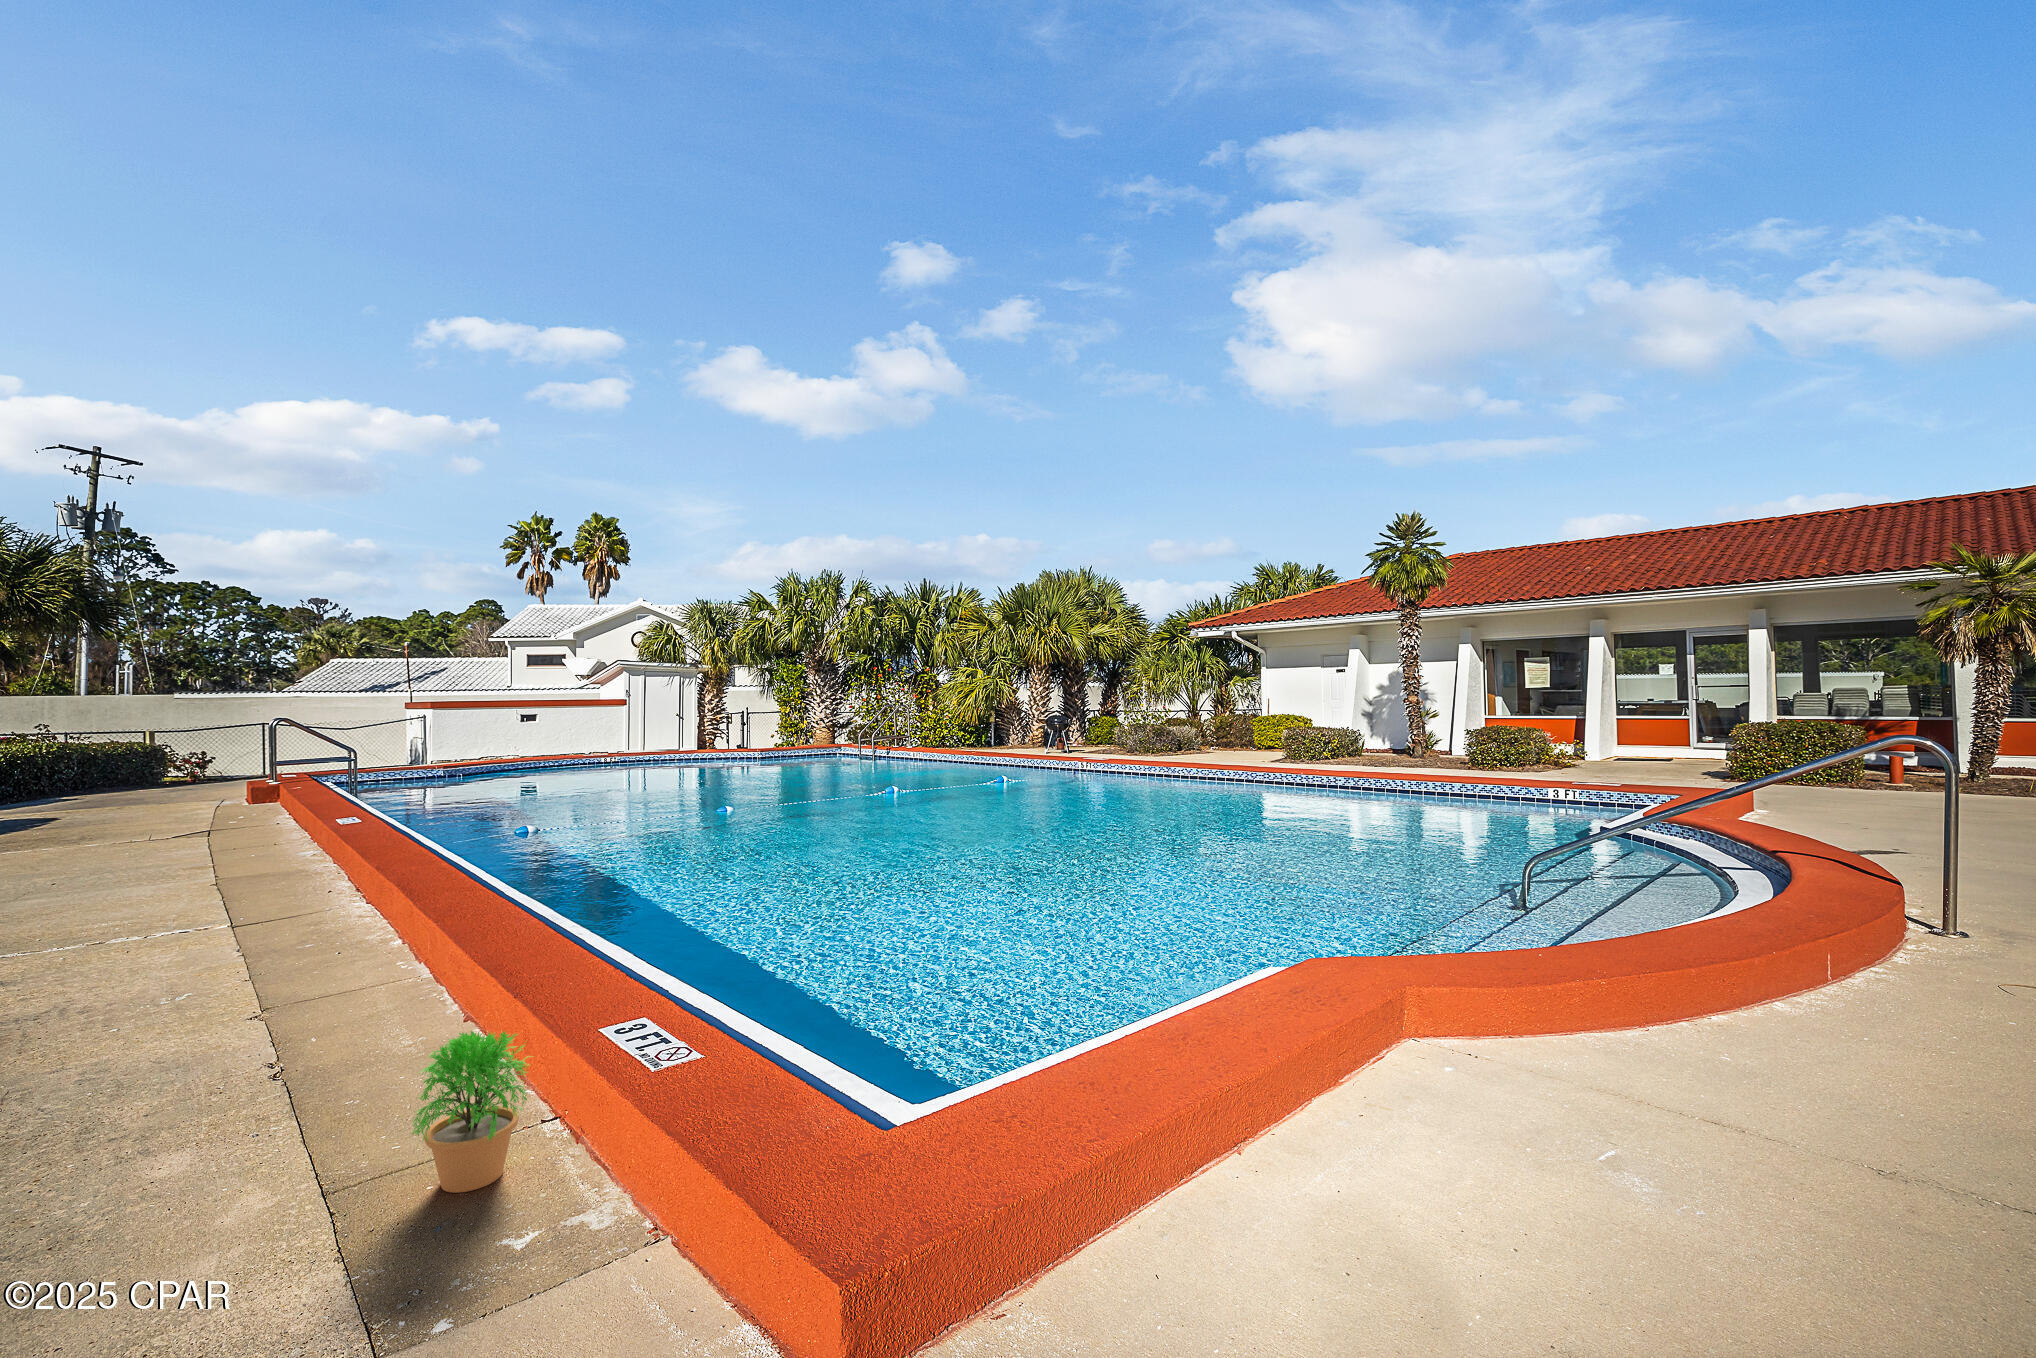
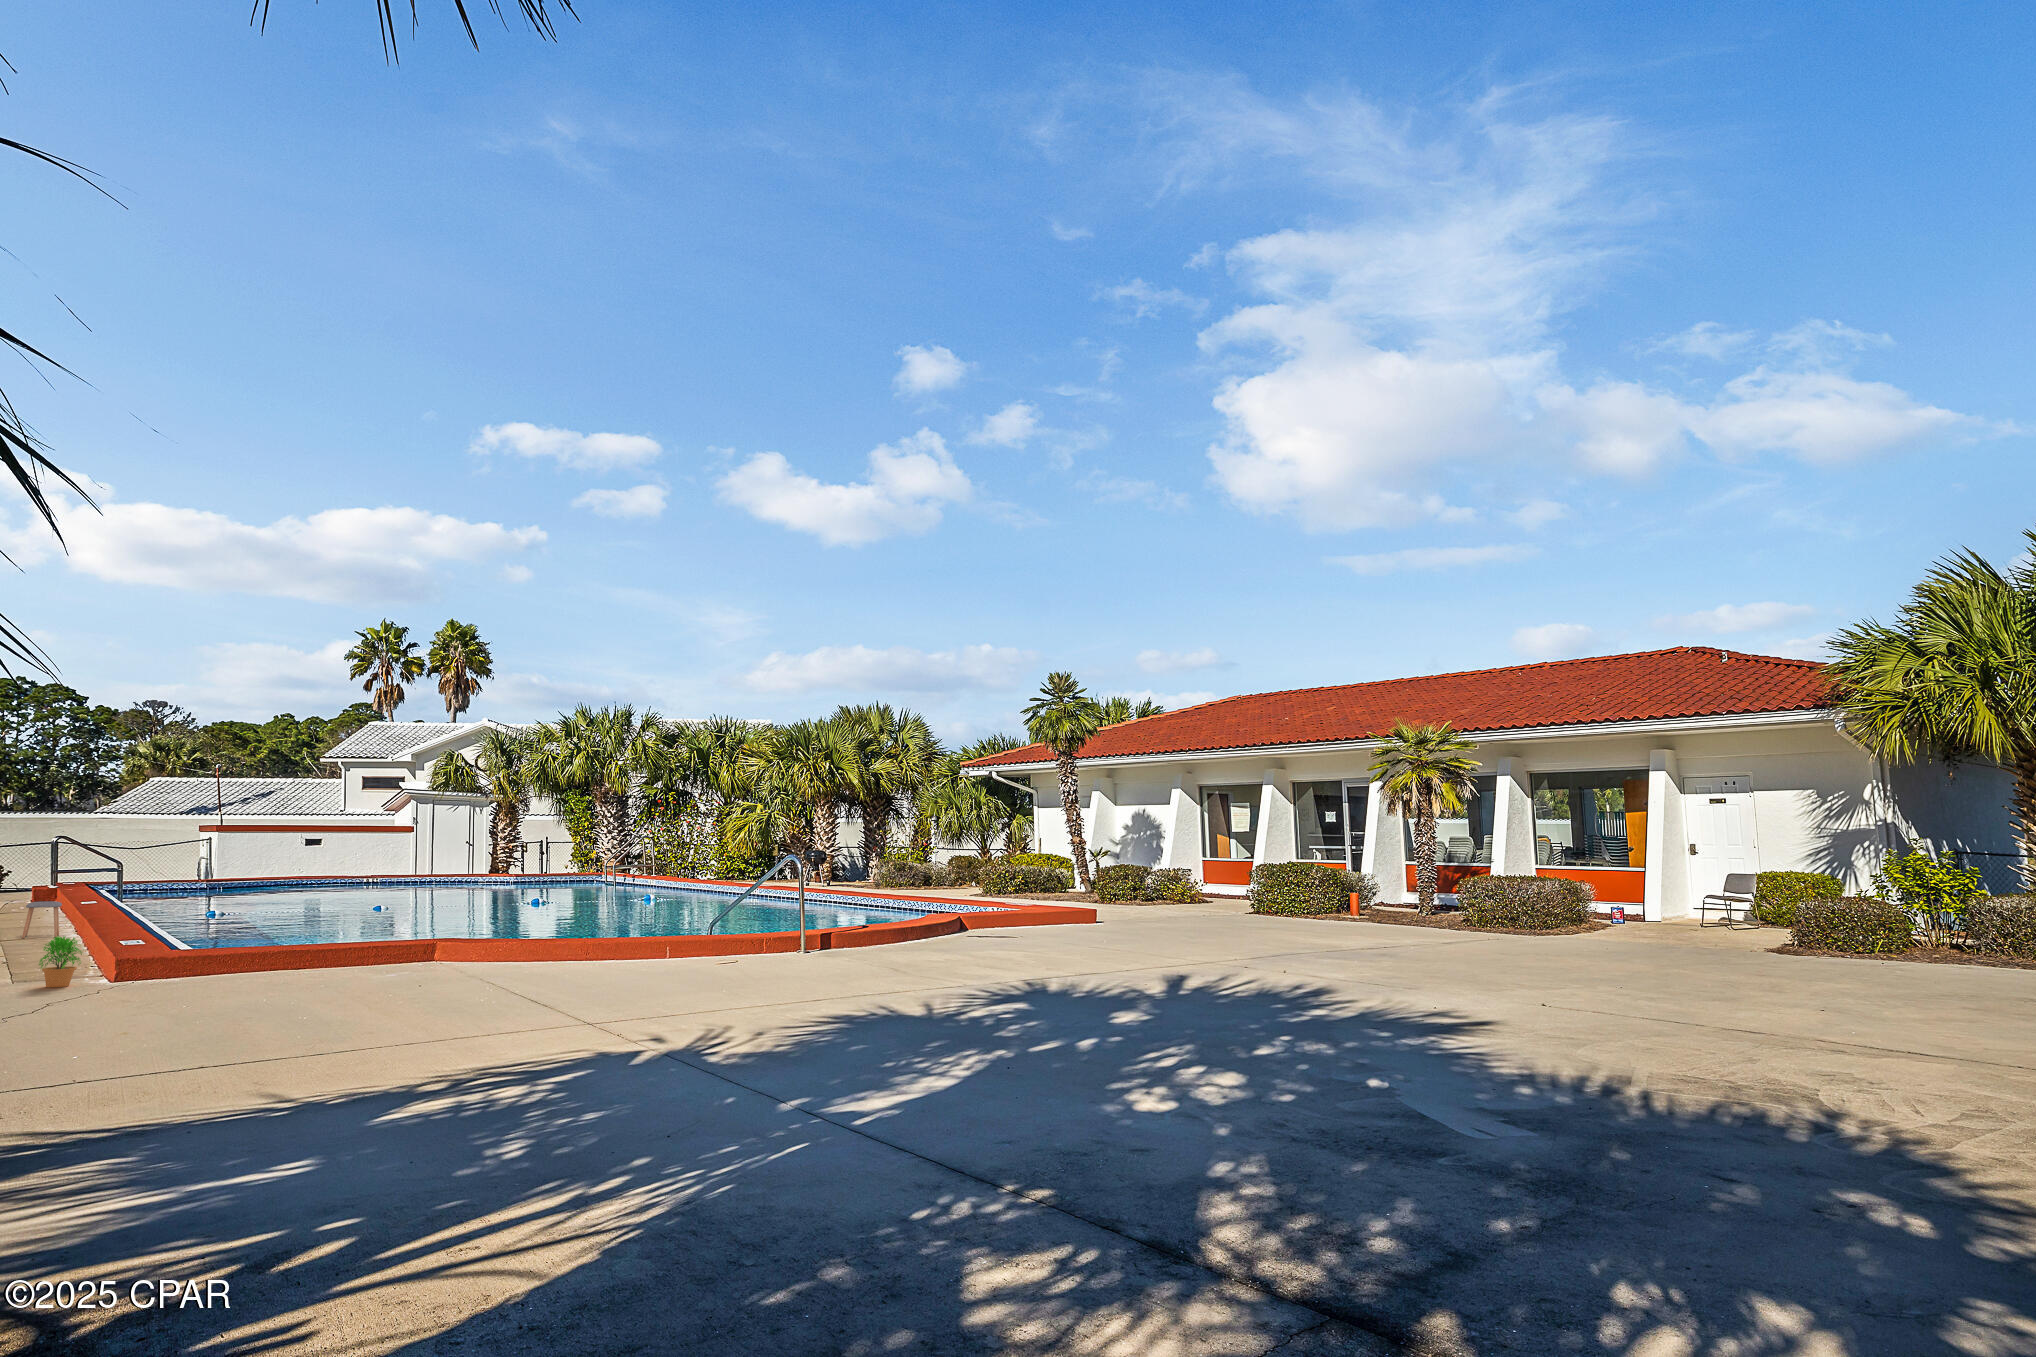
stool: none [261,828,319,893] -> present [22,901,62,939]

